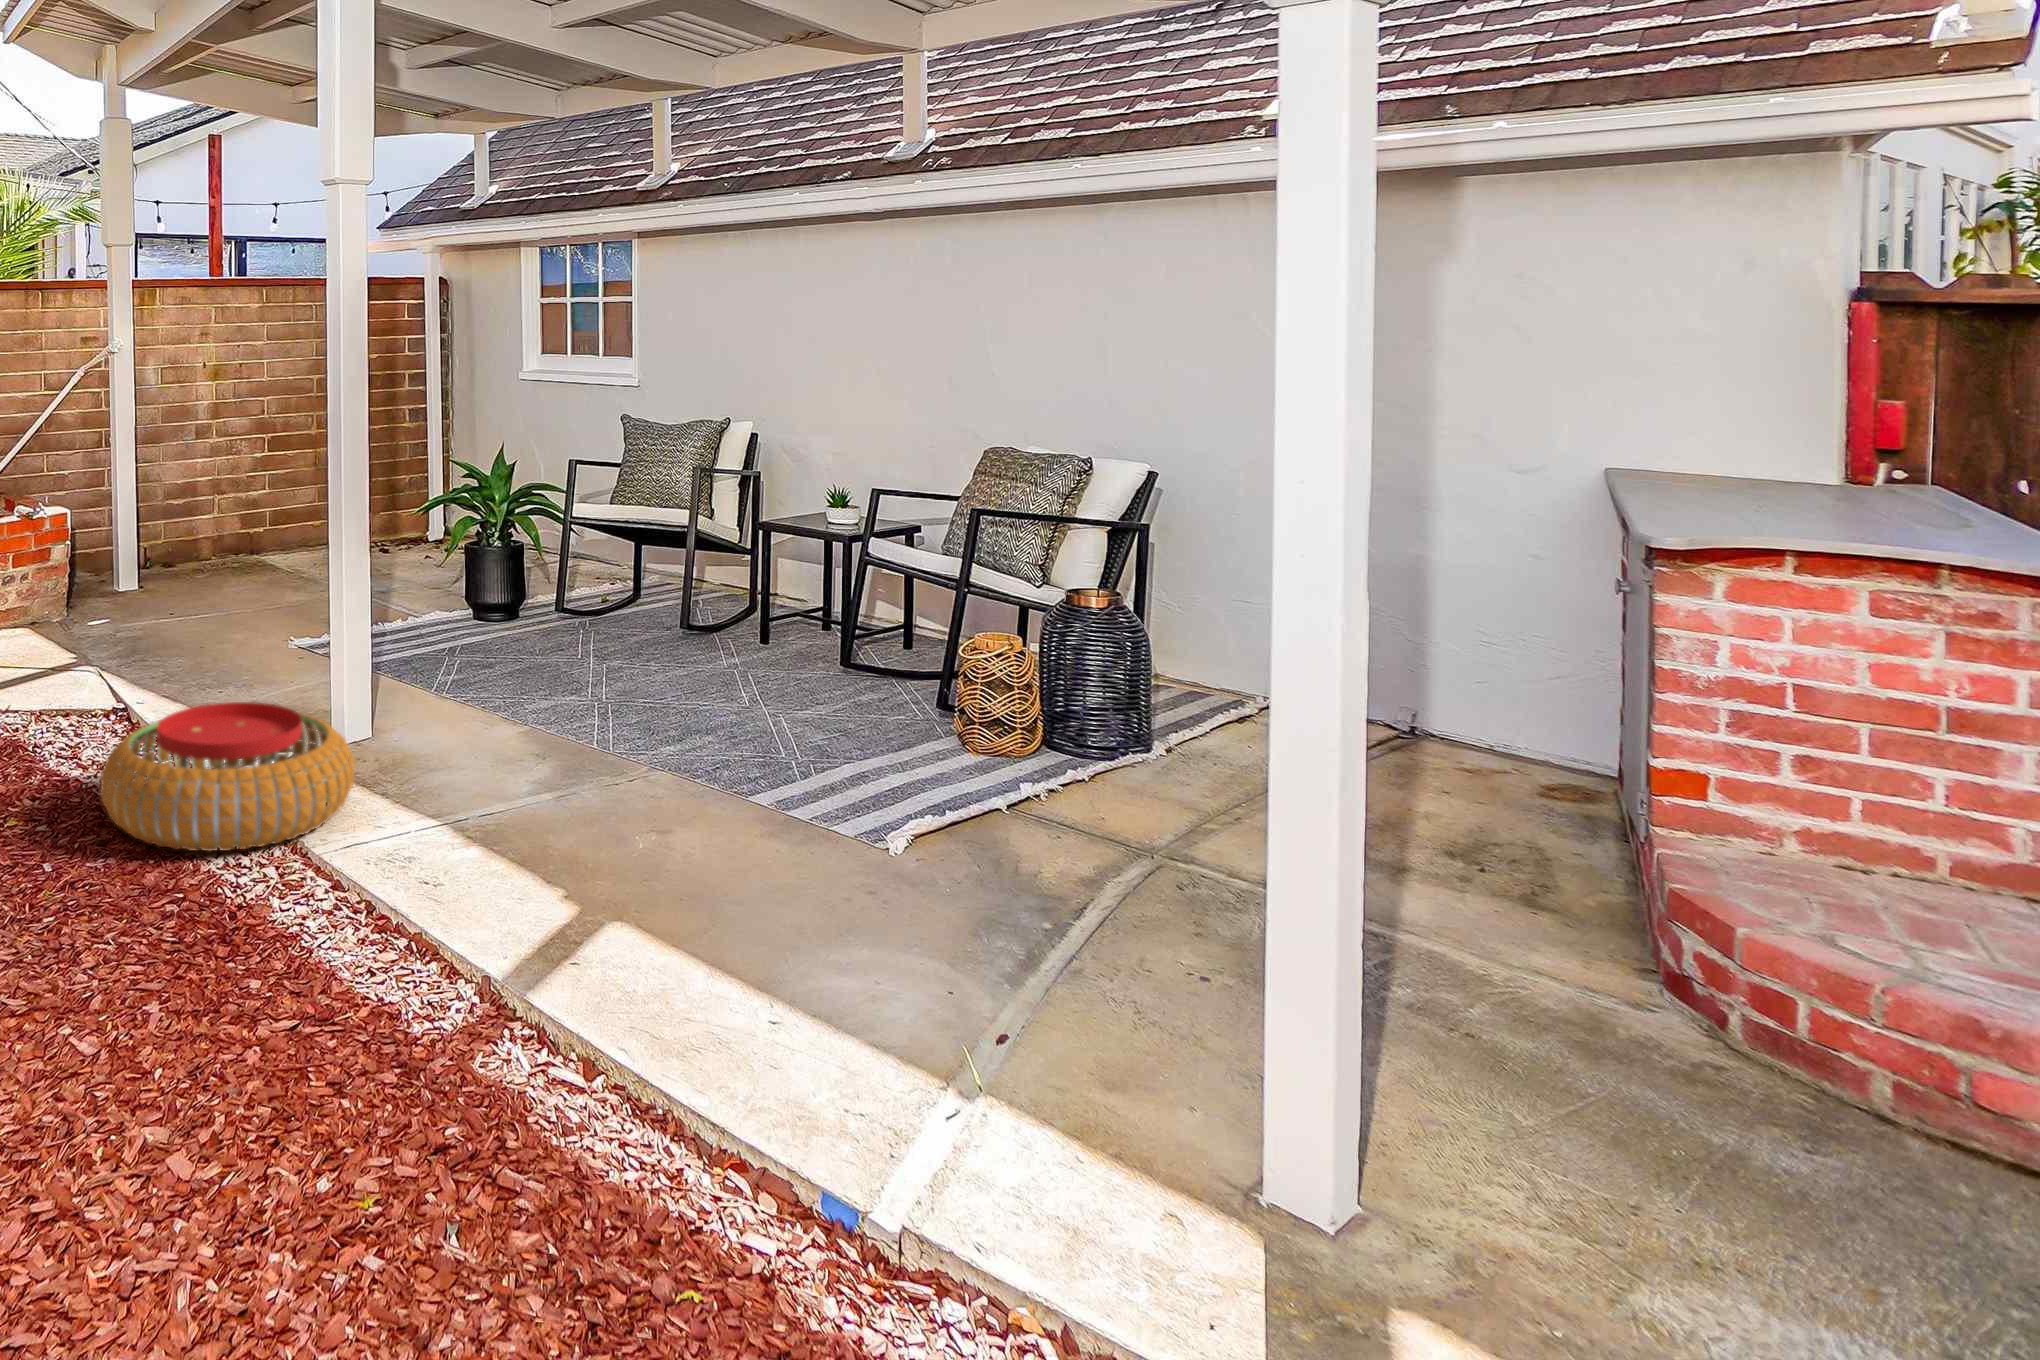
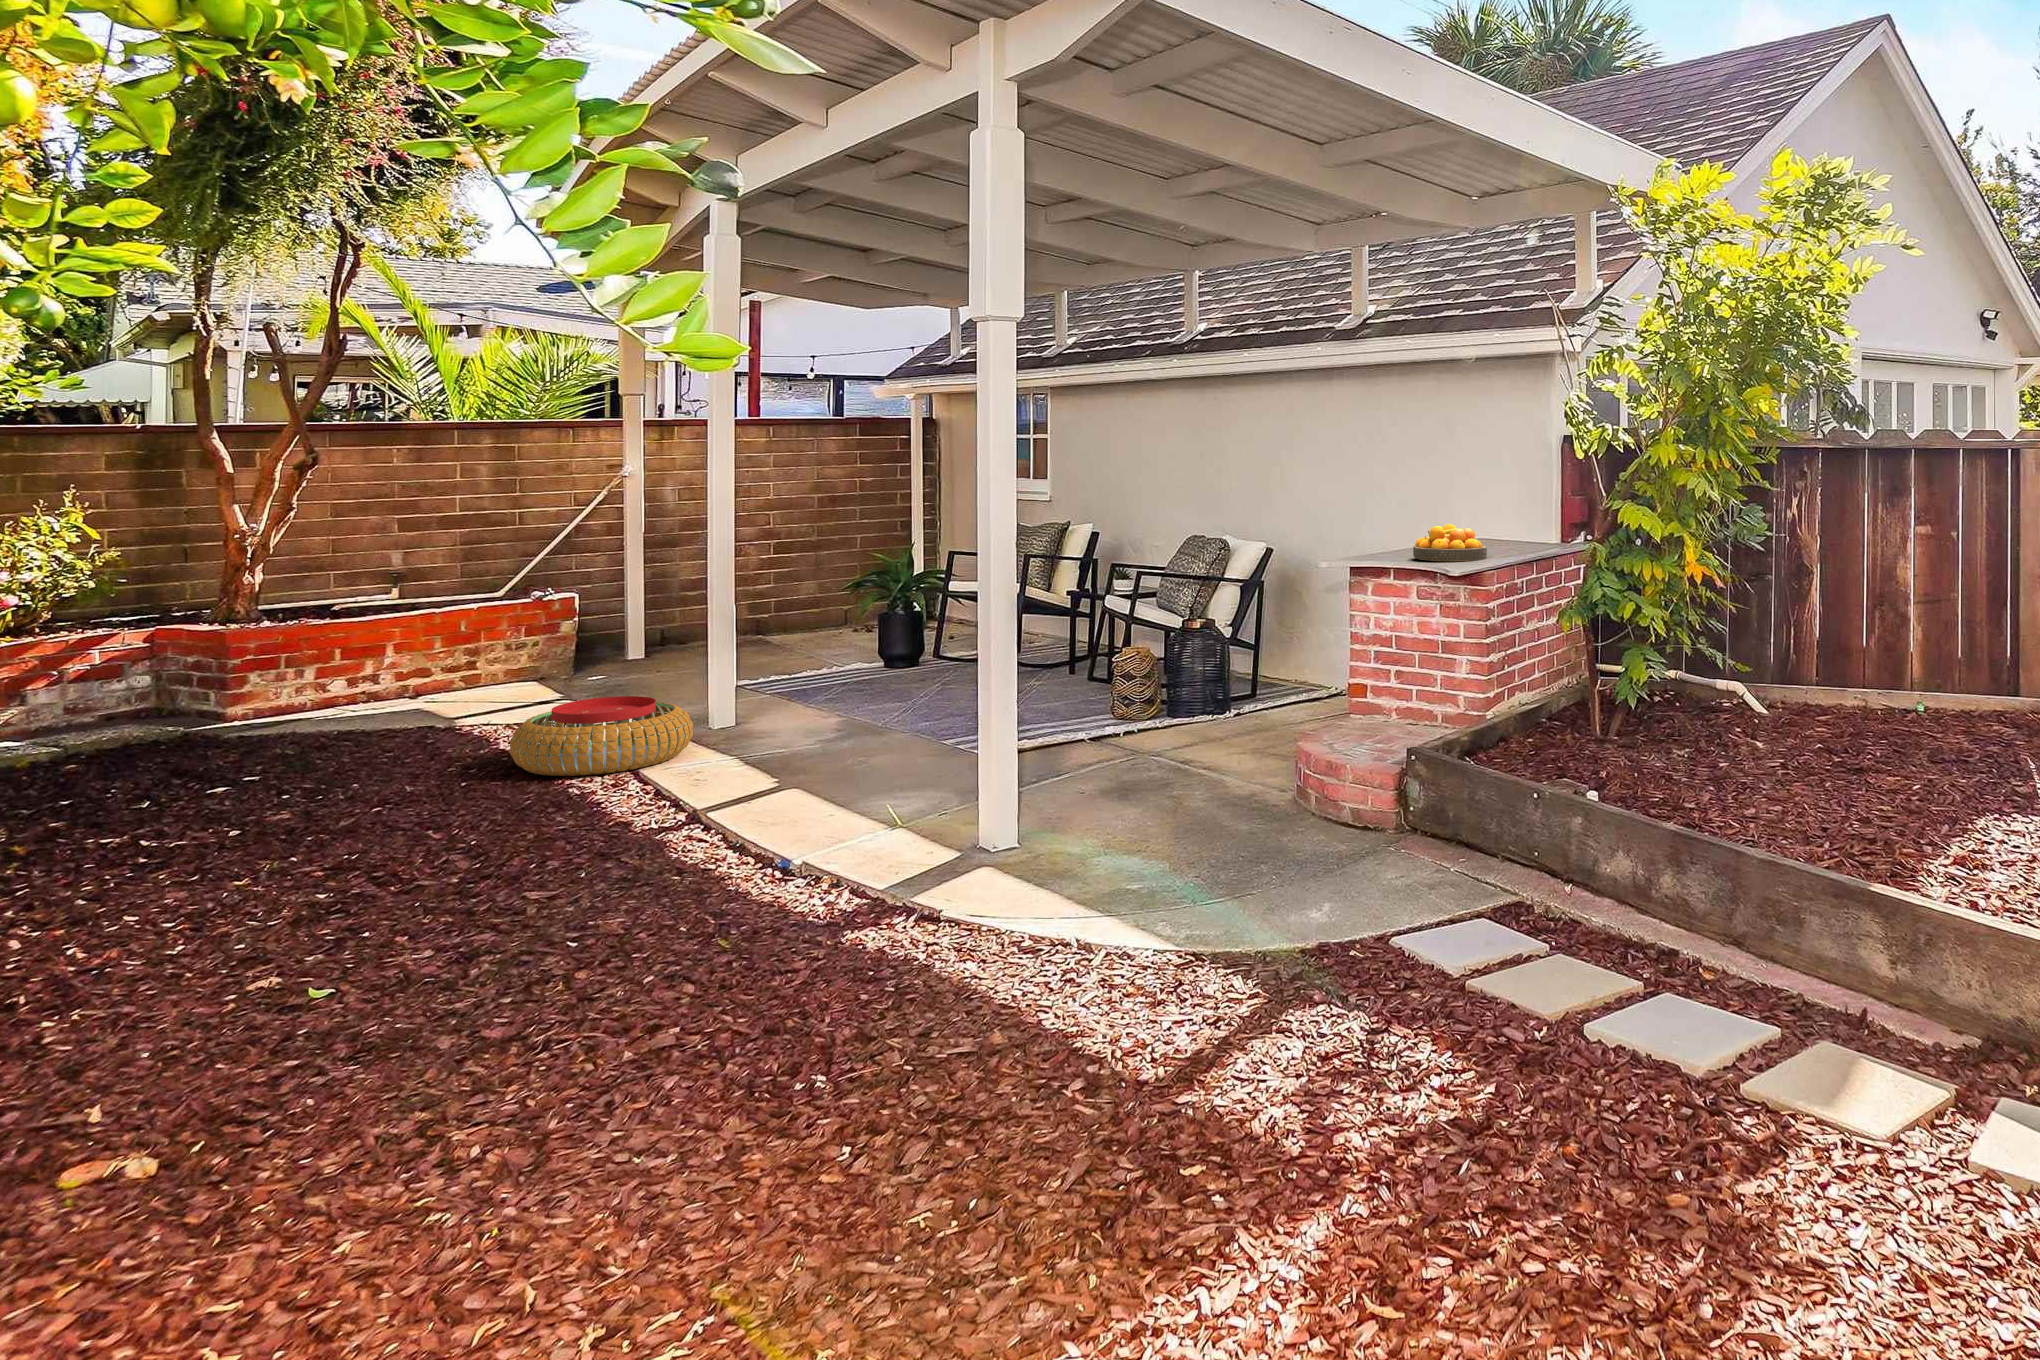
fruit bowl: none [1681,442,1882,520] -> present [1413,524,1487,561]

